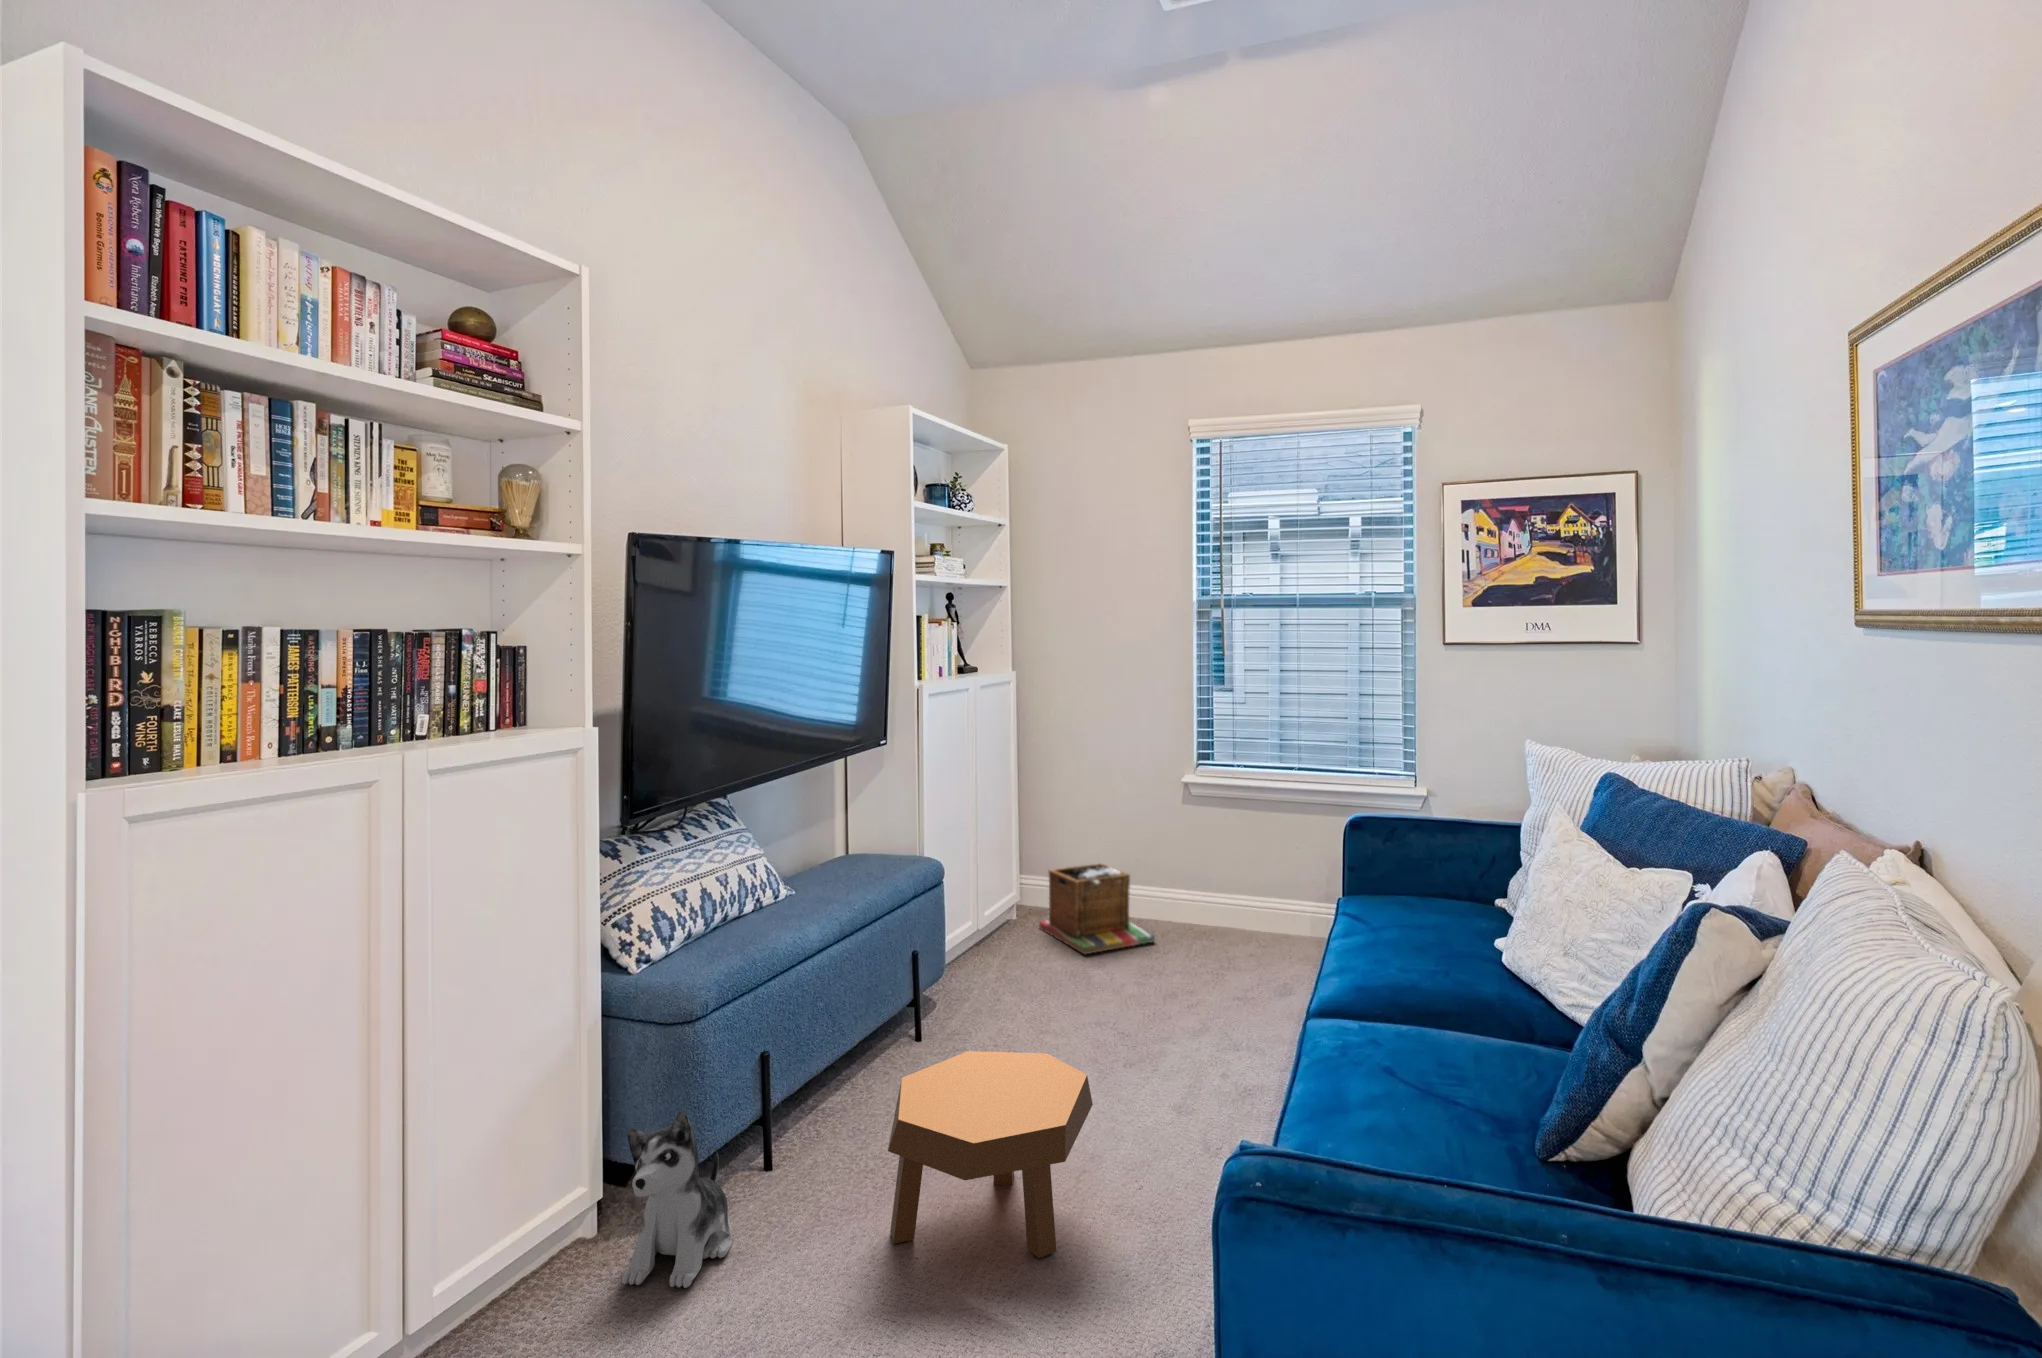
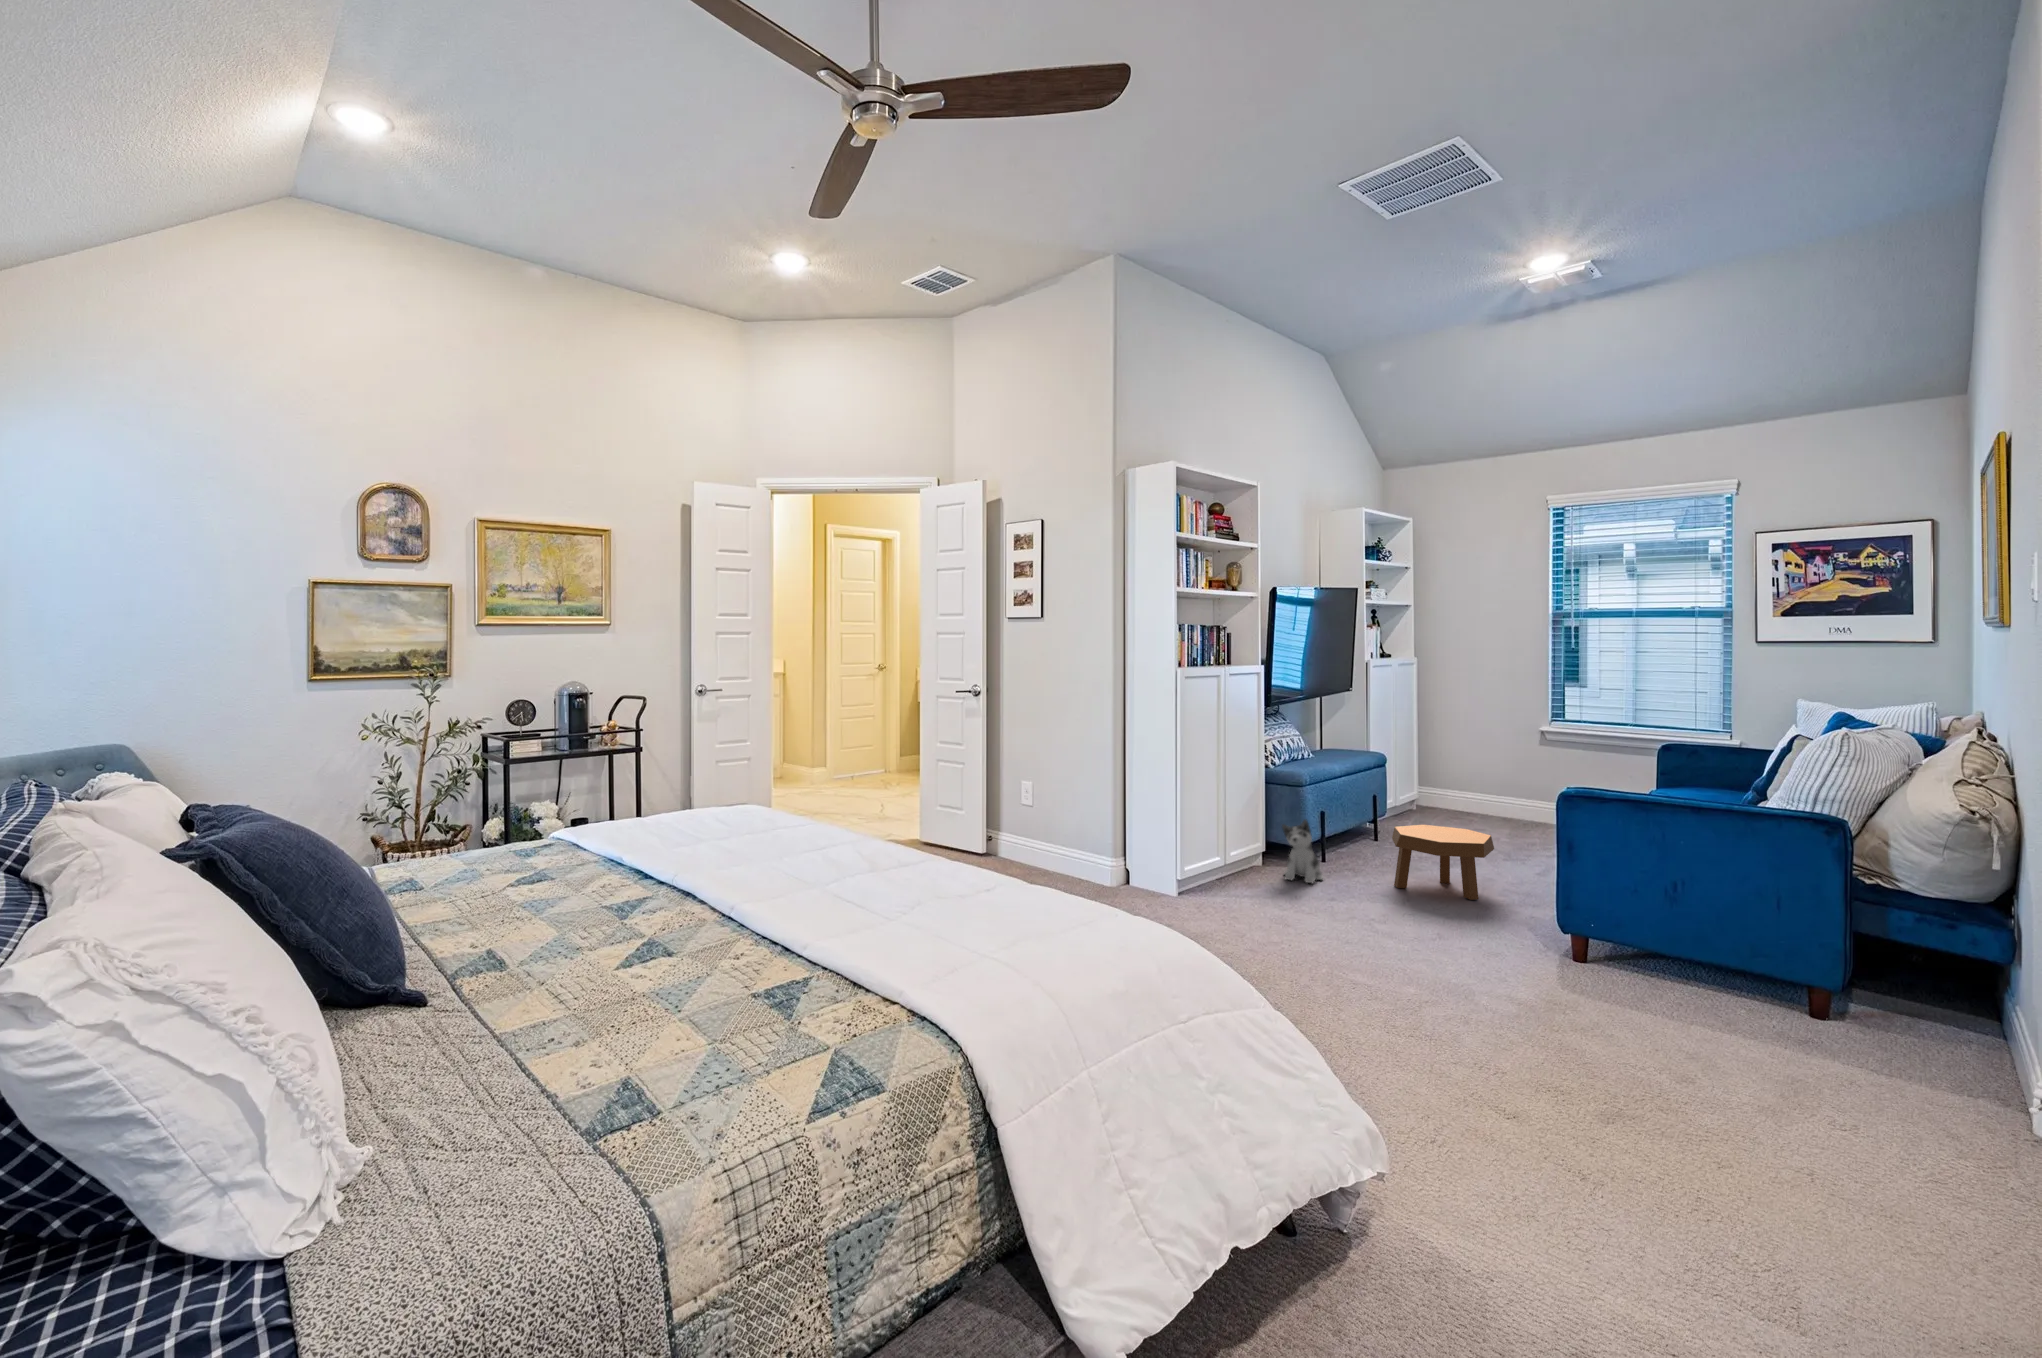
laundry basket: present [1039,863,1155,954] -> none [1435,778,1520,826]

